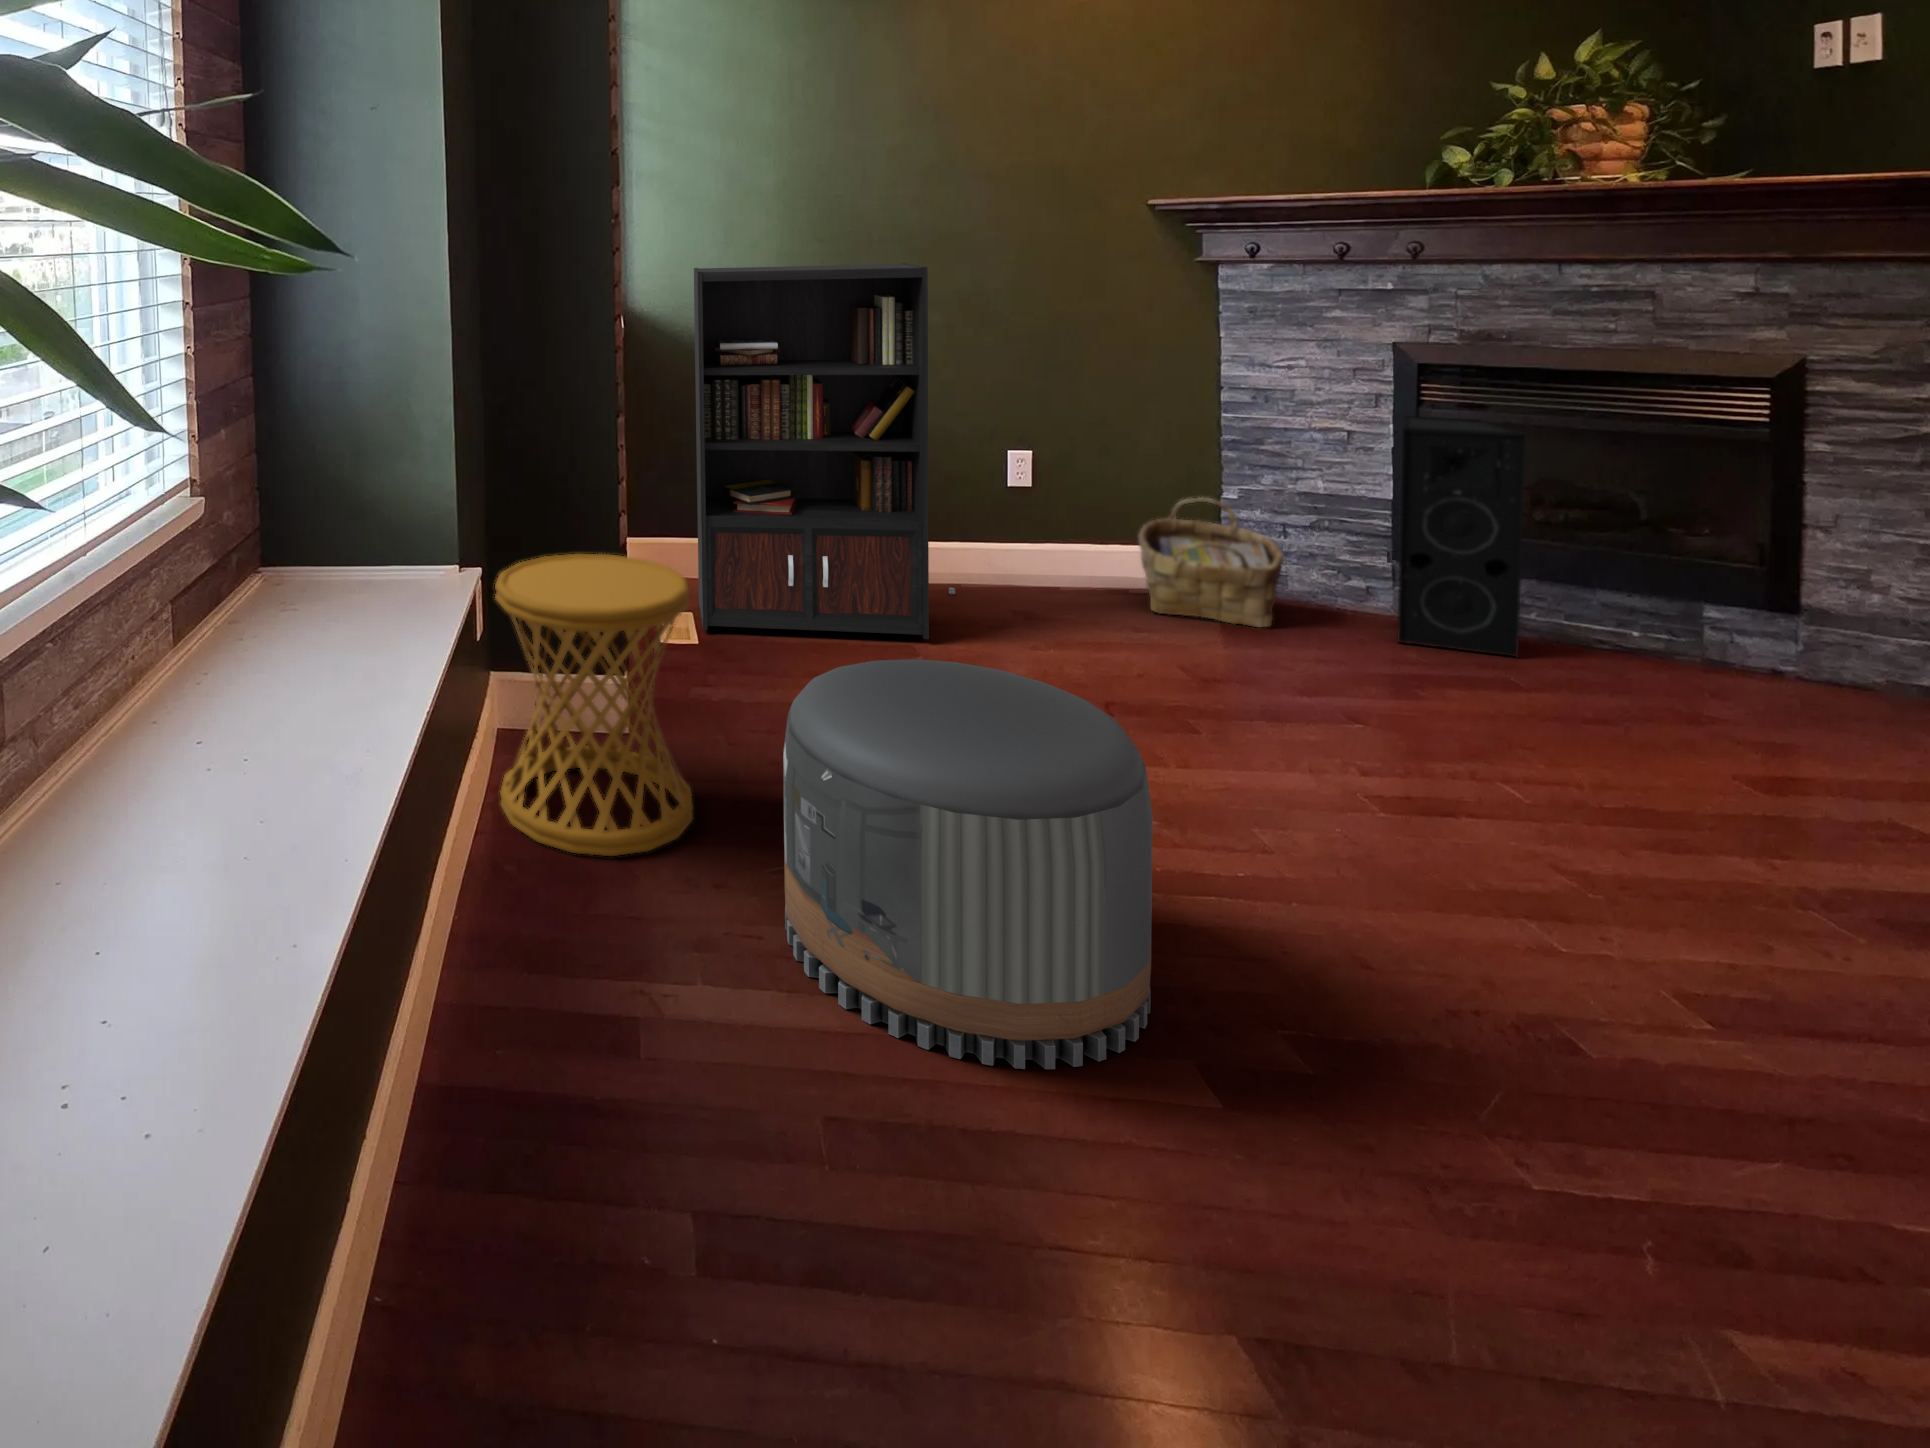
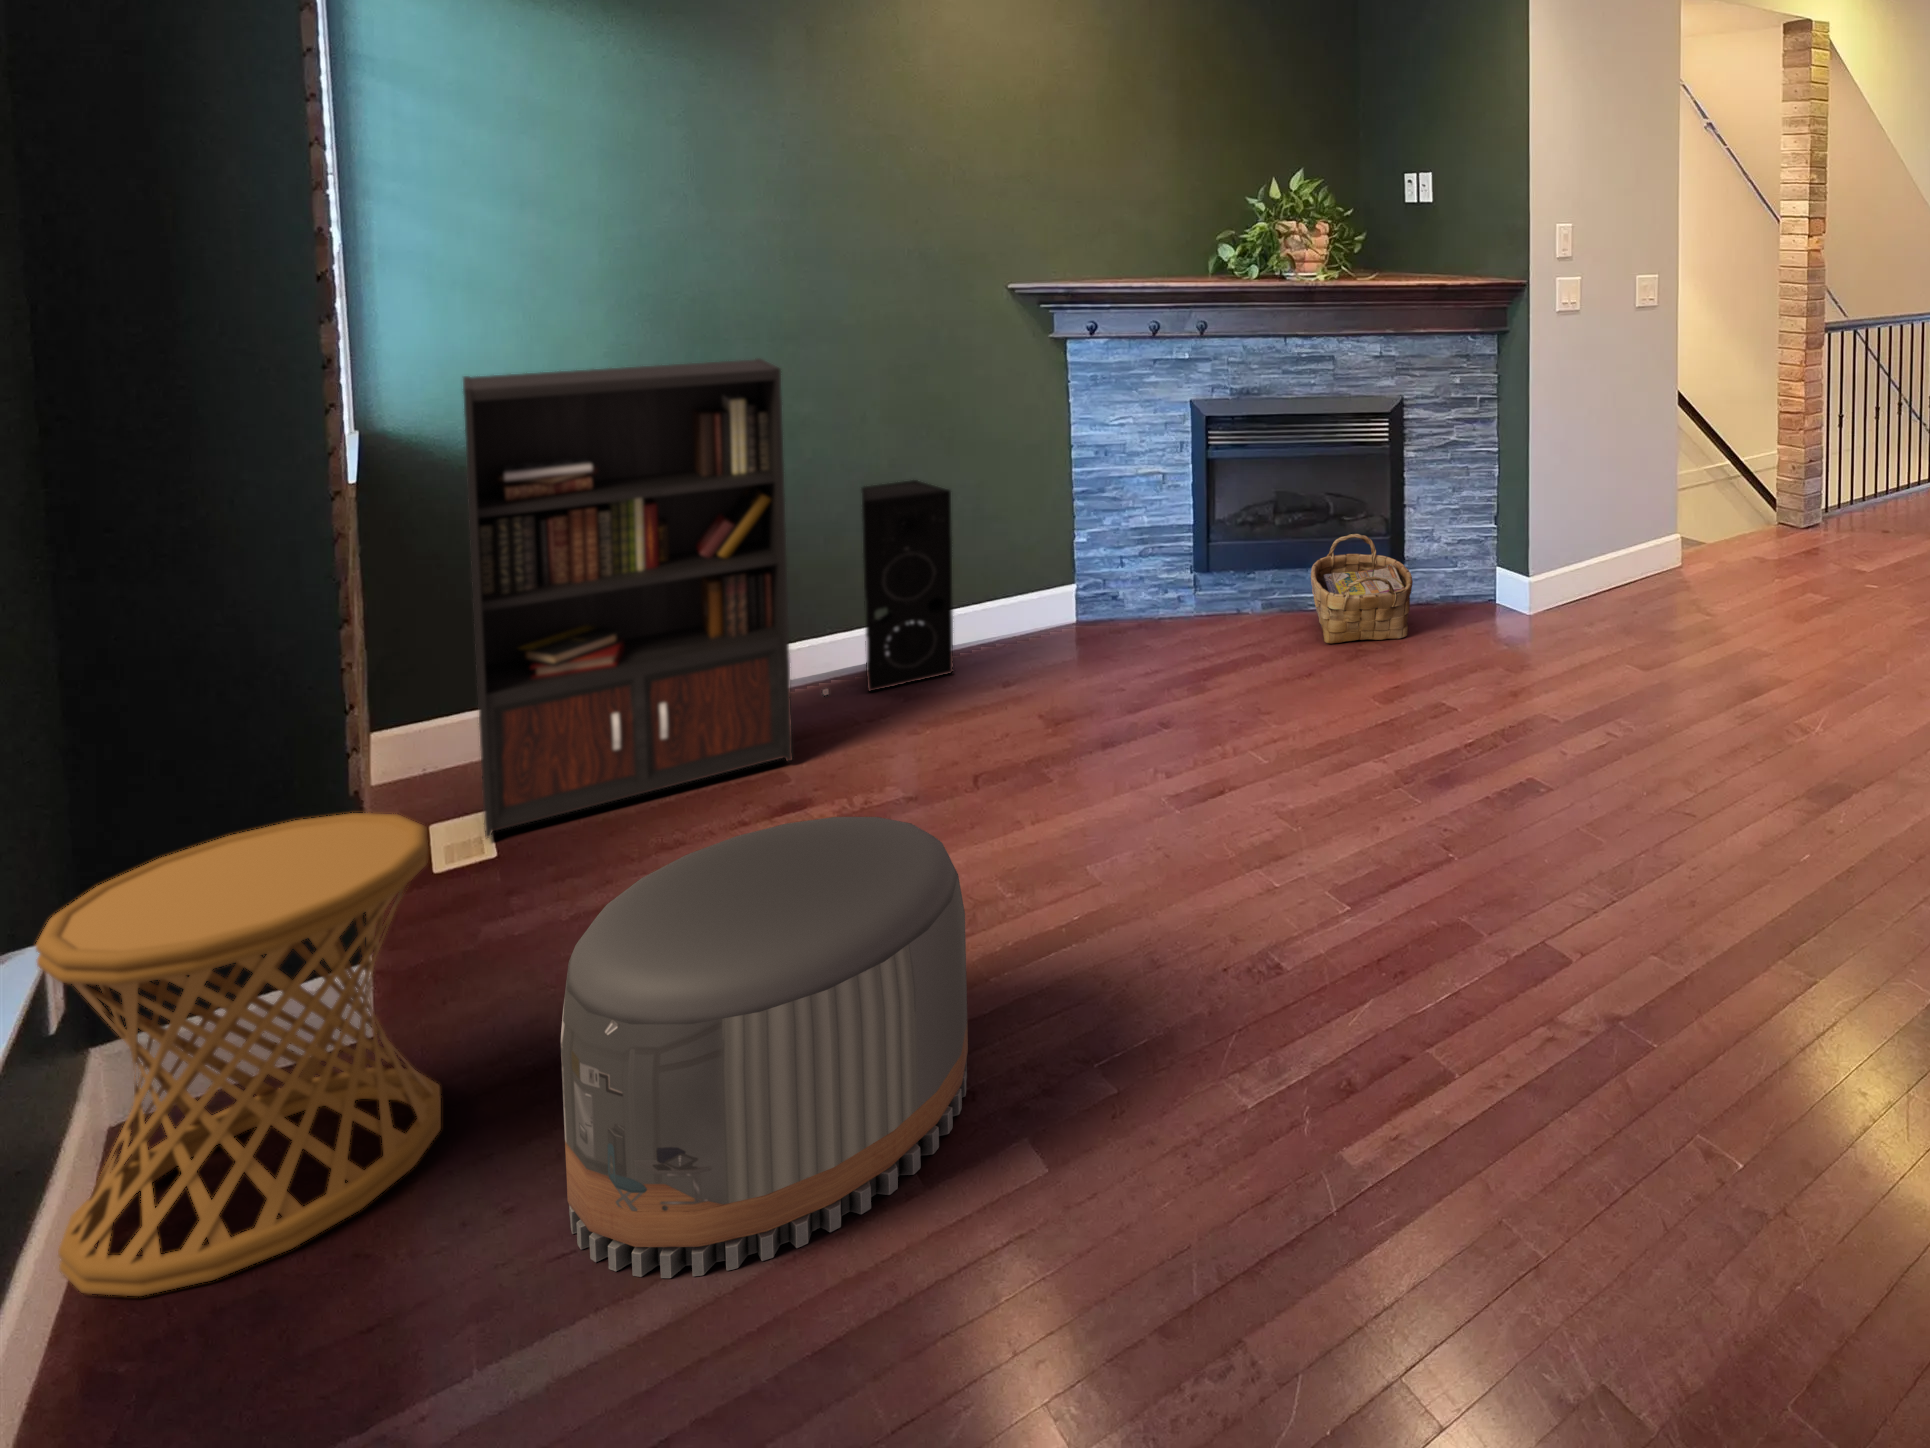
speaker: present [1397,416,1526,657] -> present [862,480,954,691]
woven basket: present [1139,497,1283,627] -> present [1311,534,1413,644]

